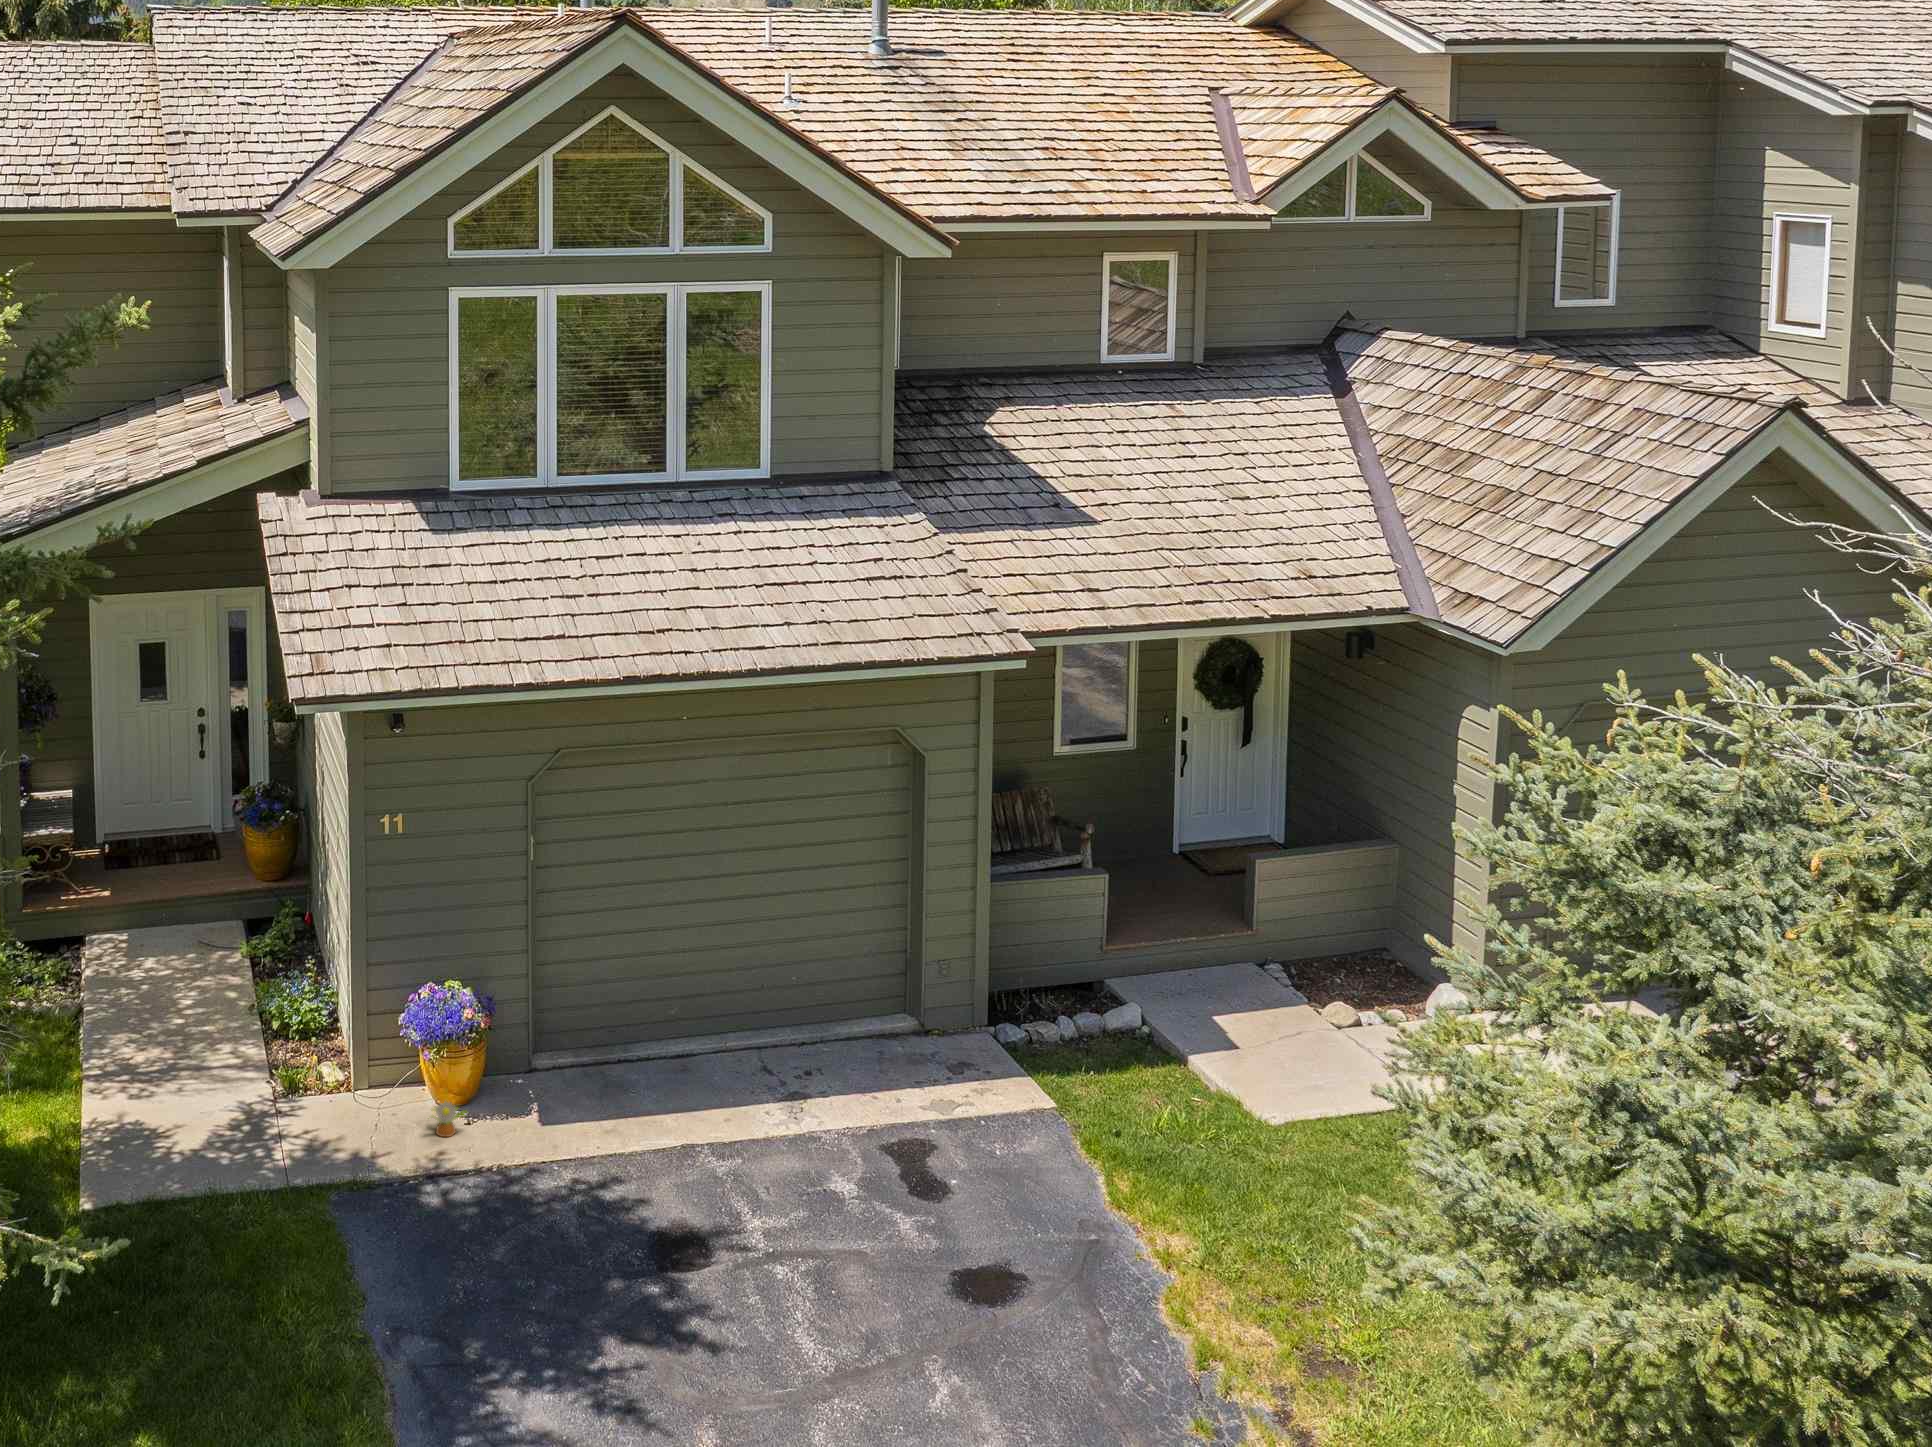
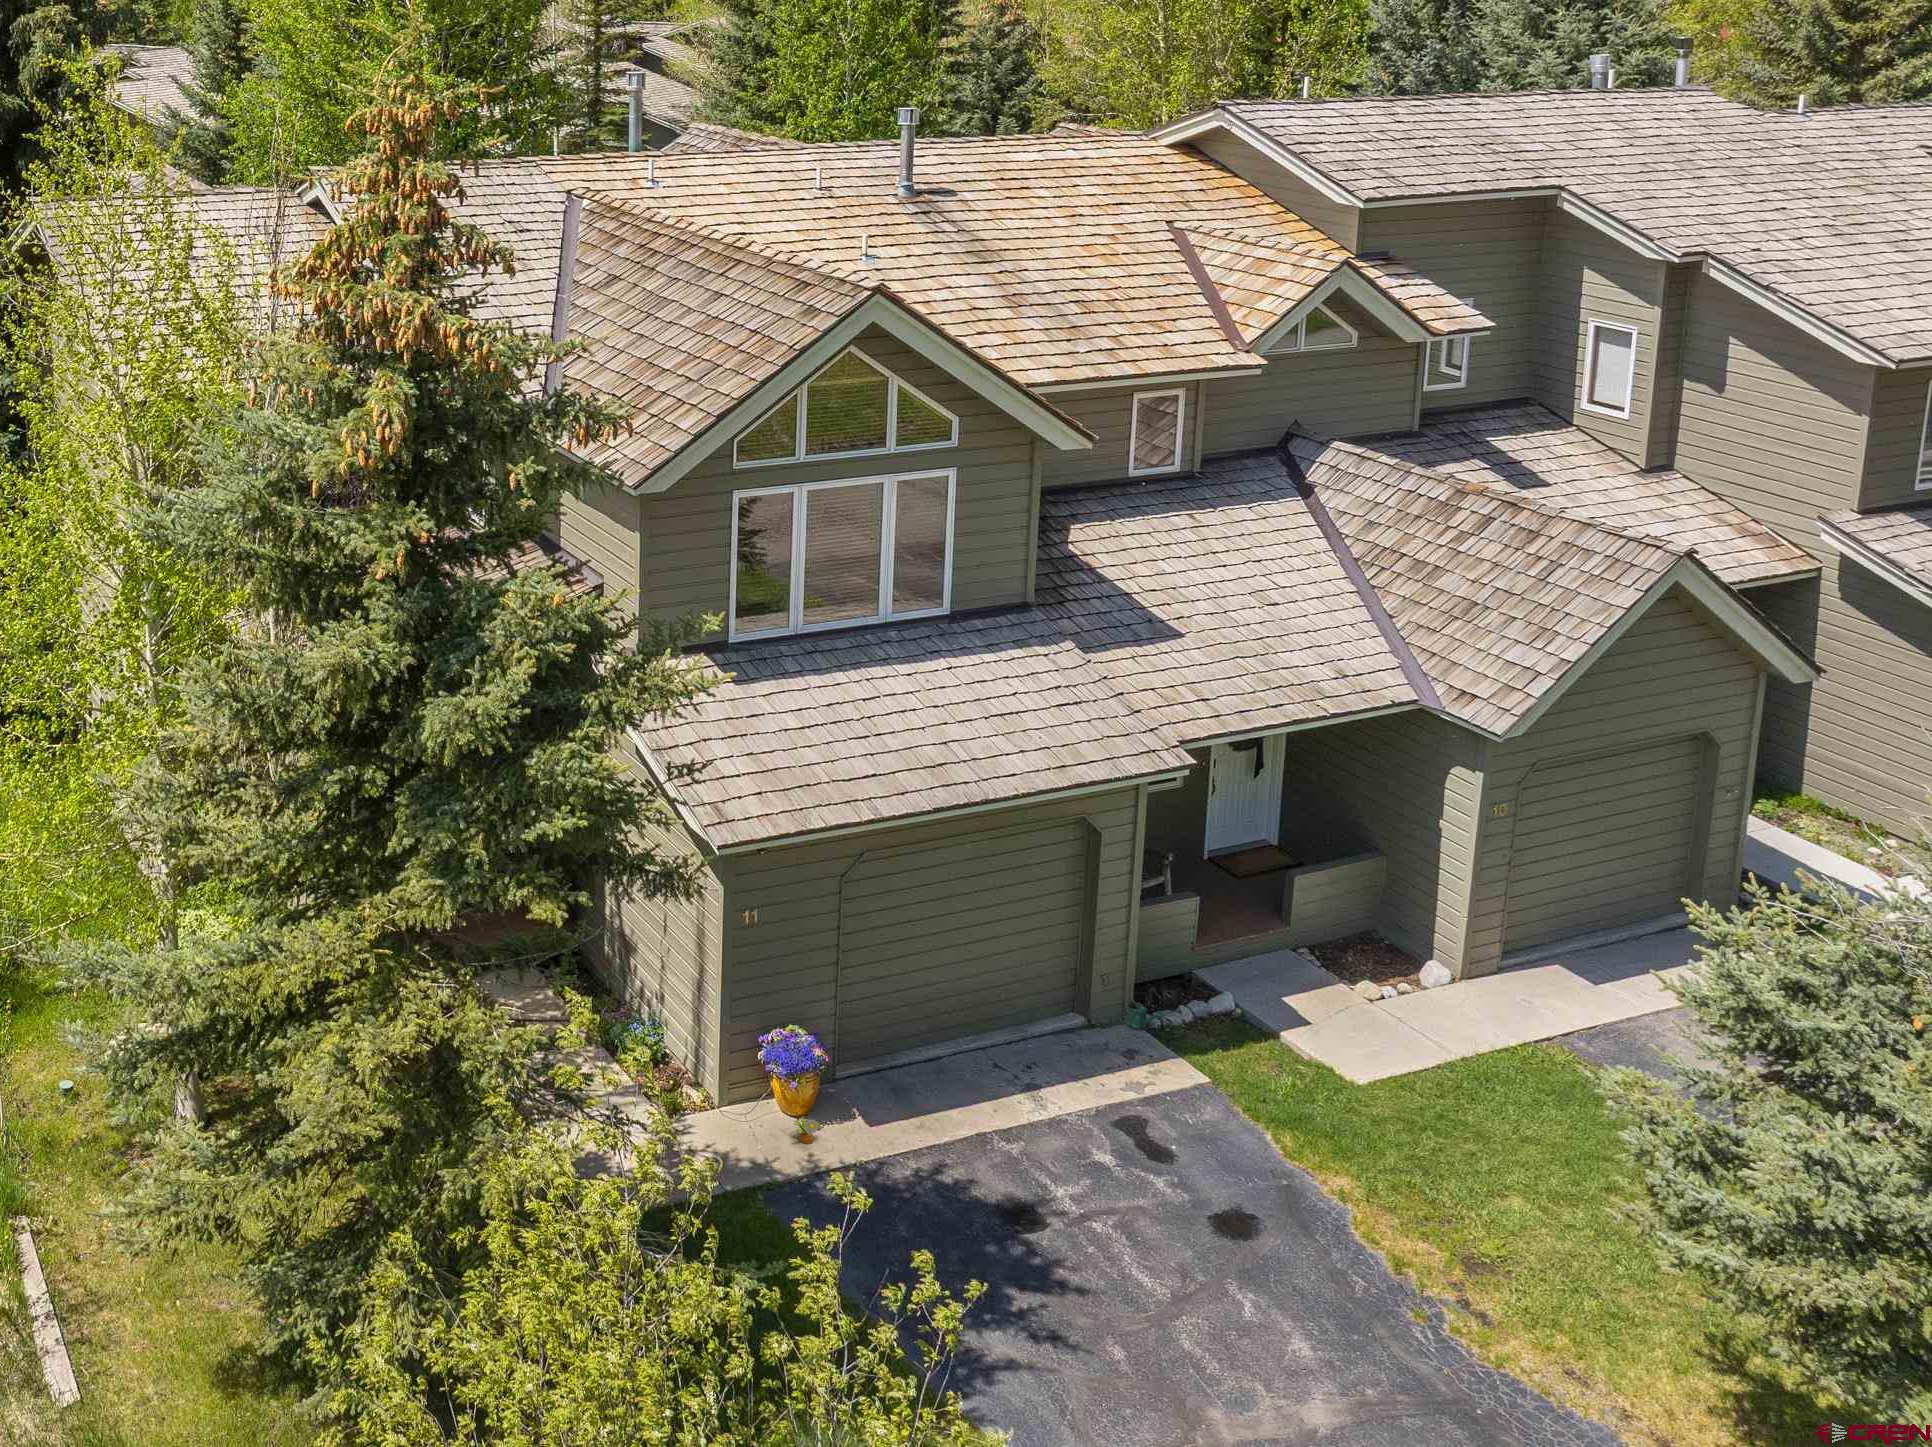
watering can: none [972,995,1018,1039] -> present [1122,998,1163,1030]

